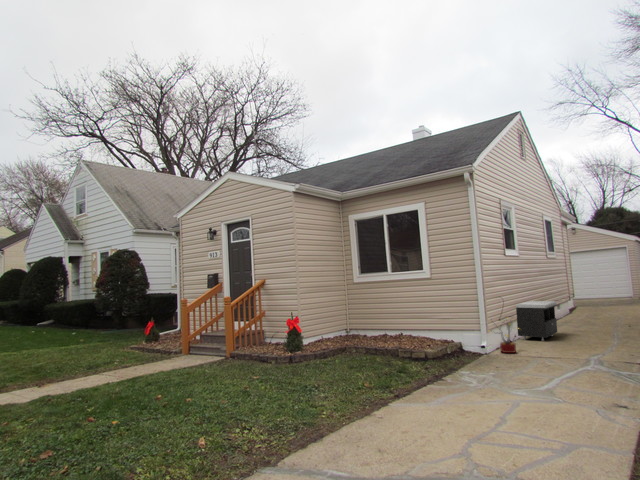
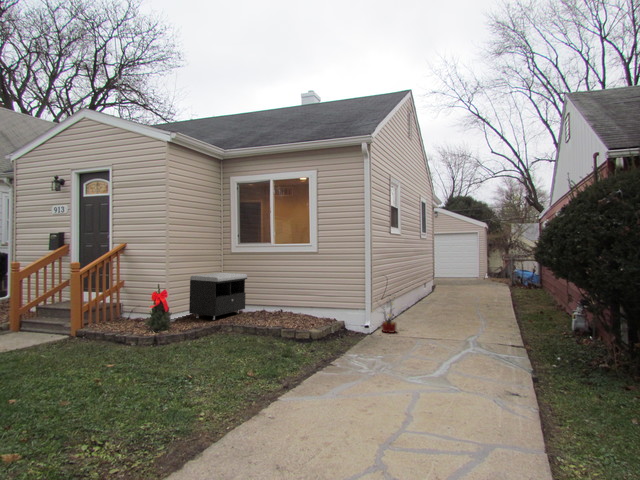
storage bench: present [516,301,557,341] -> present [189,273,247,320]

